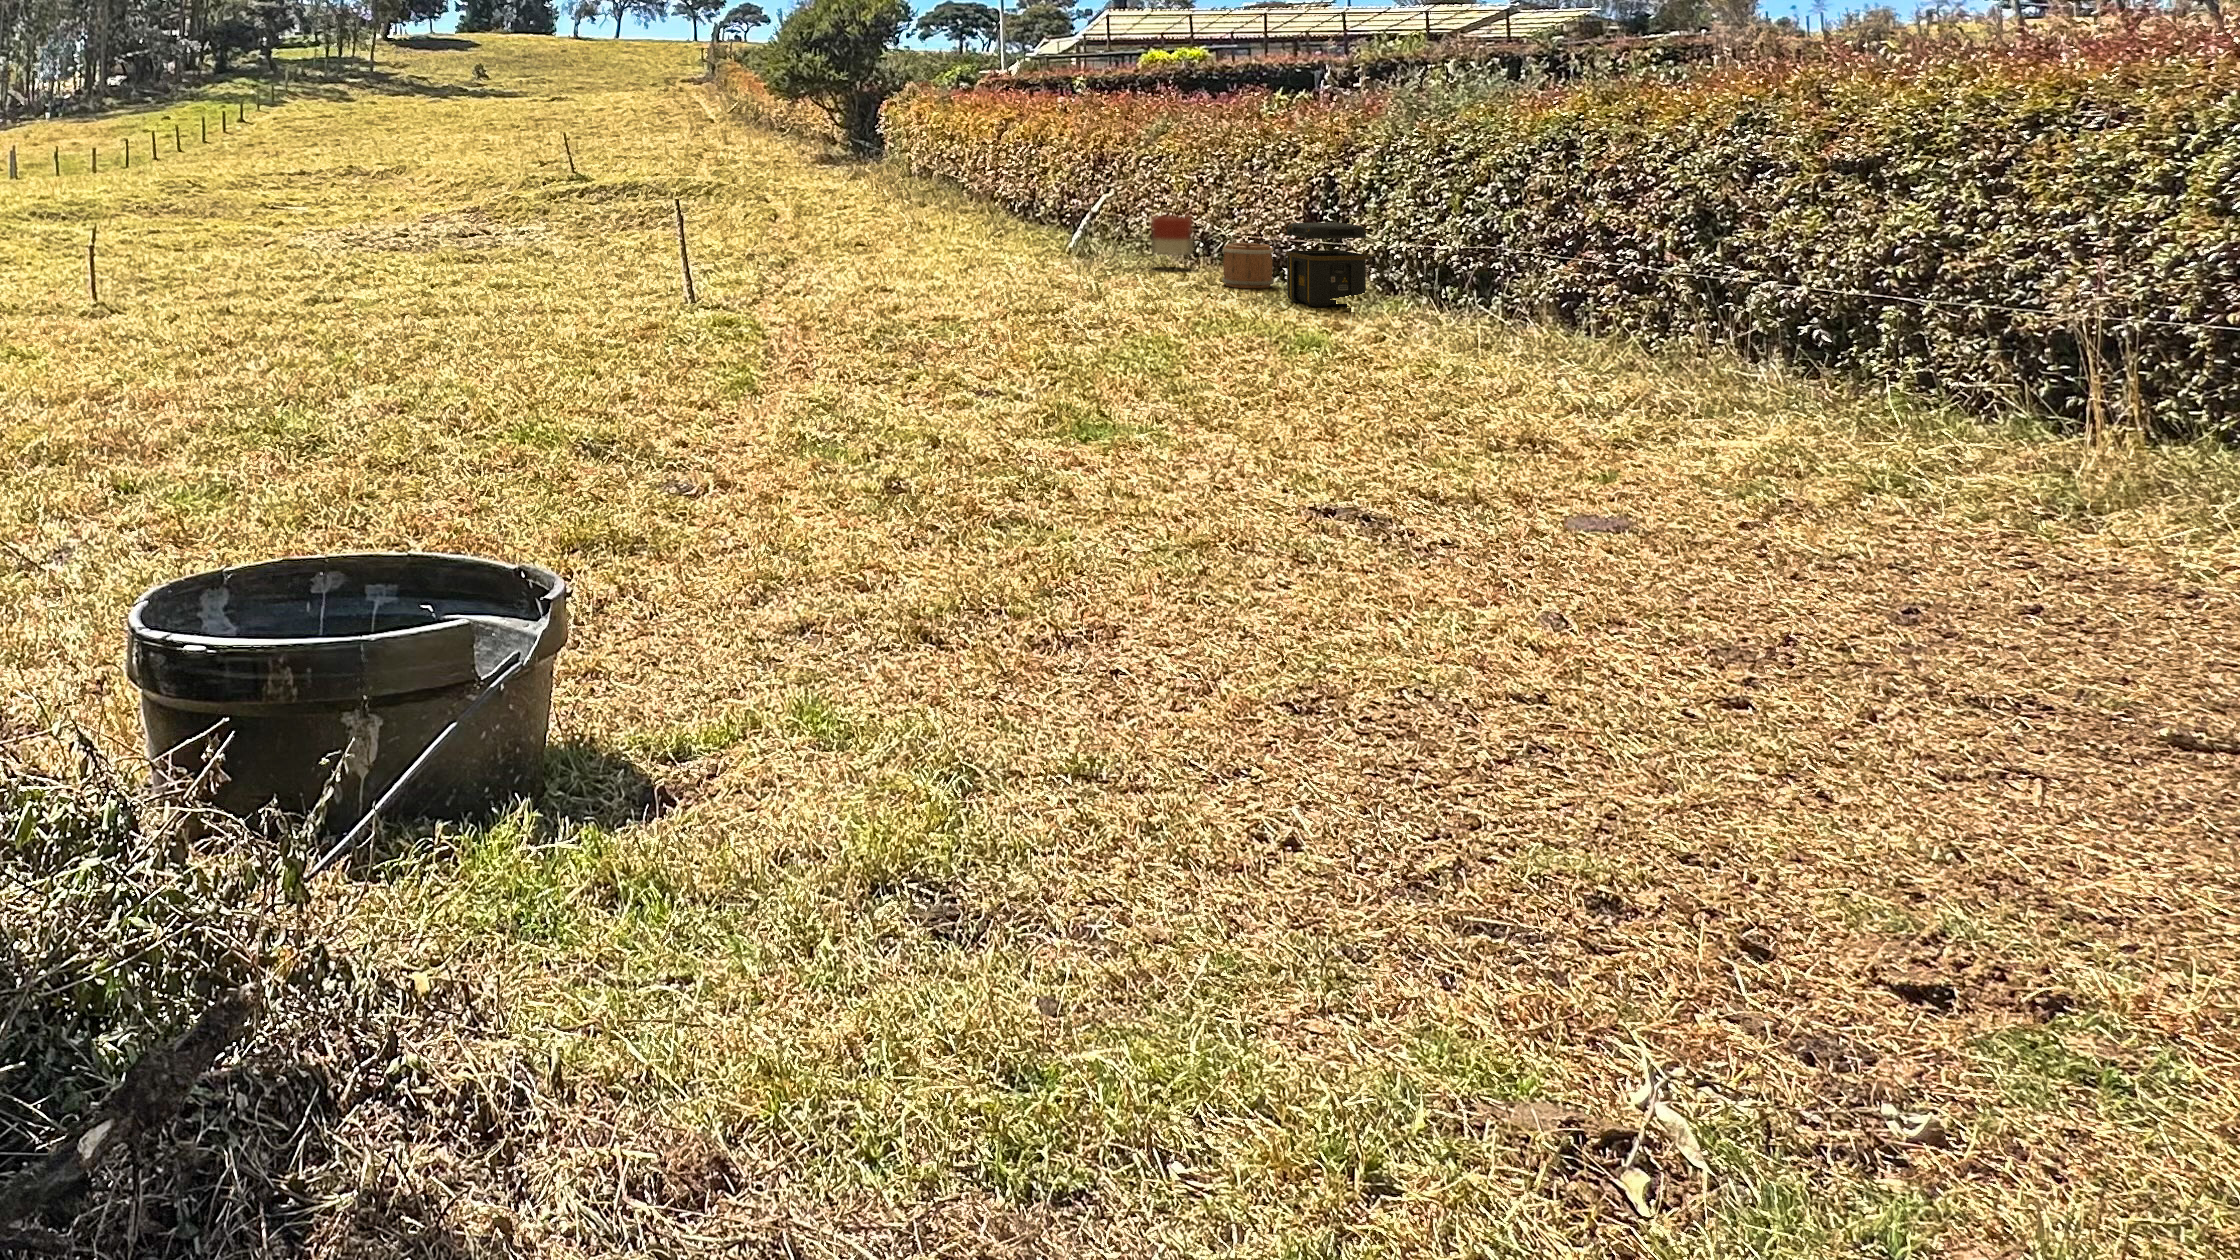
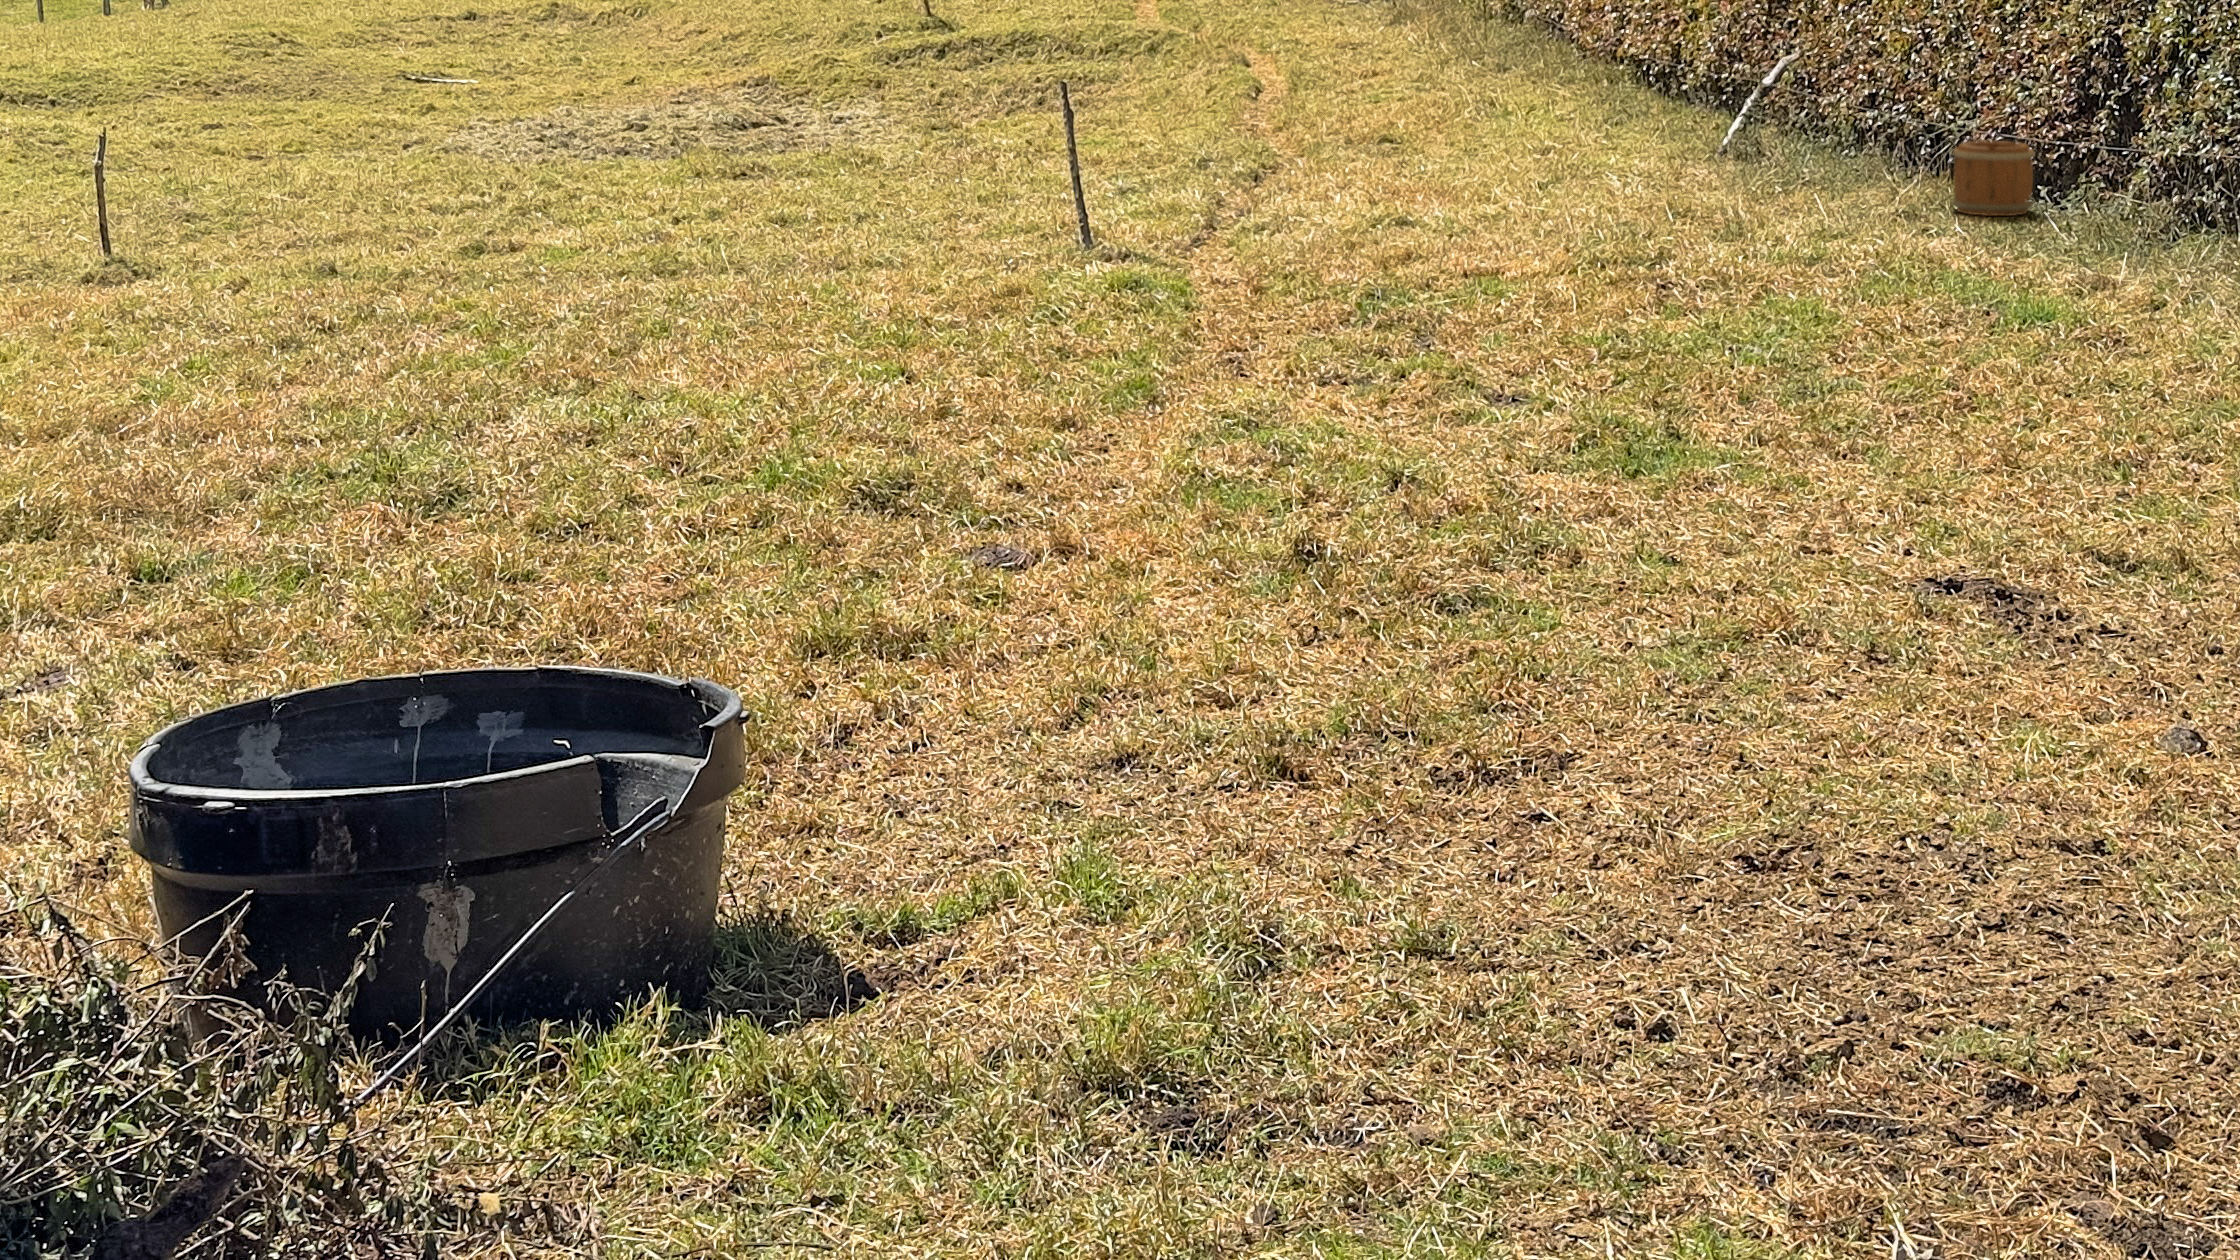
planter: present [1151,215,1193,256] -> none [1851,92,1918,184]
toolbox: present [1286,222,1367,307] -> none [2043,110,2167,249]

